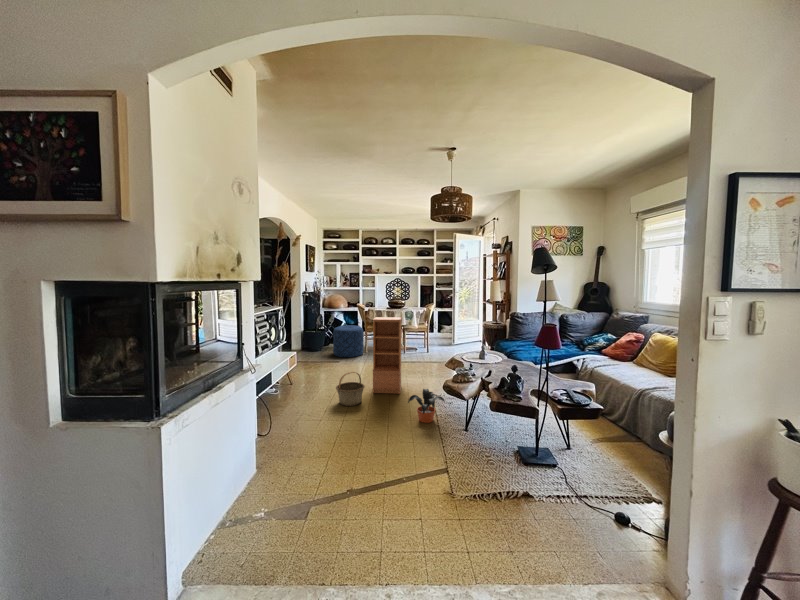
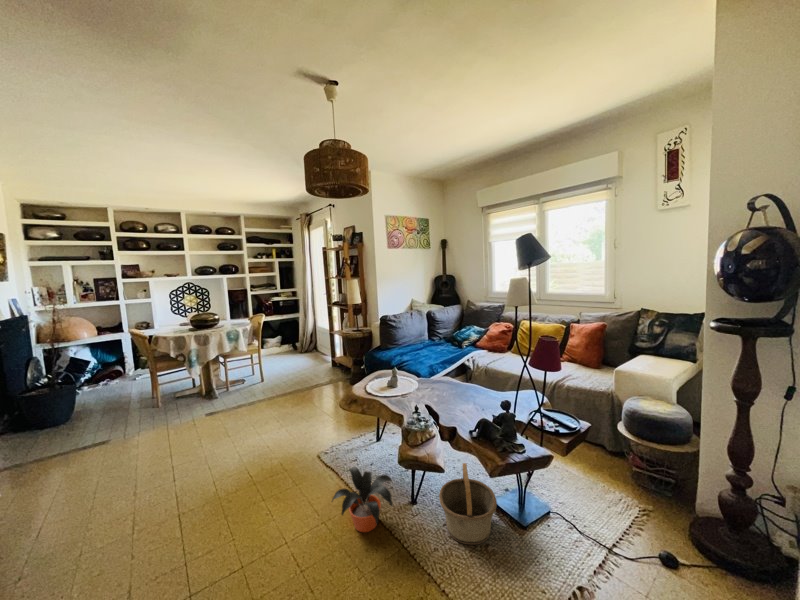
bookcase: present [373,317,401,394] -> none [210,350,280,501]
pouf: present [333,325,364,357] -> none [82,368,155,433]
basket: present [336,372,365,406] -> present [439,463,497,545]

